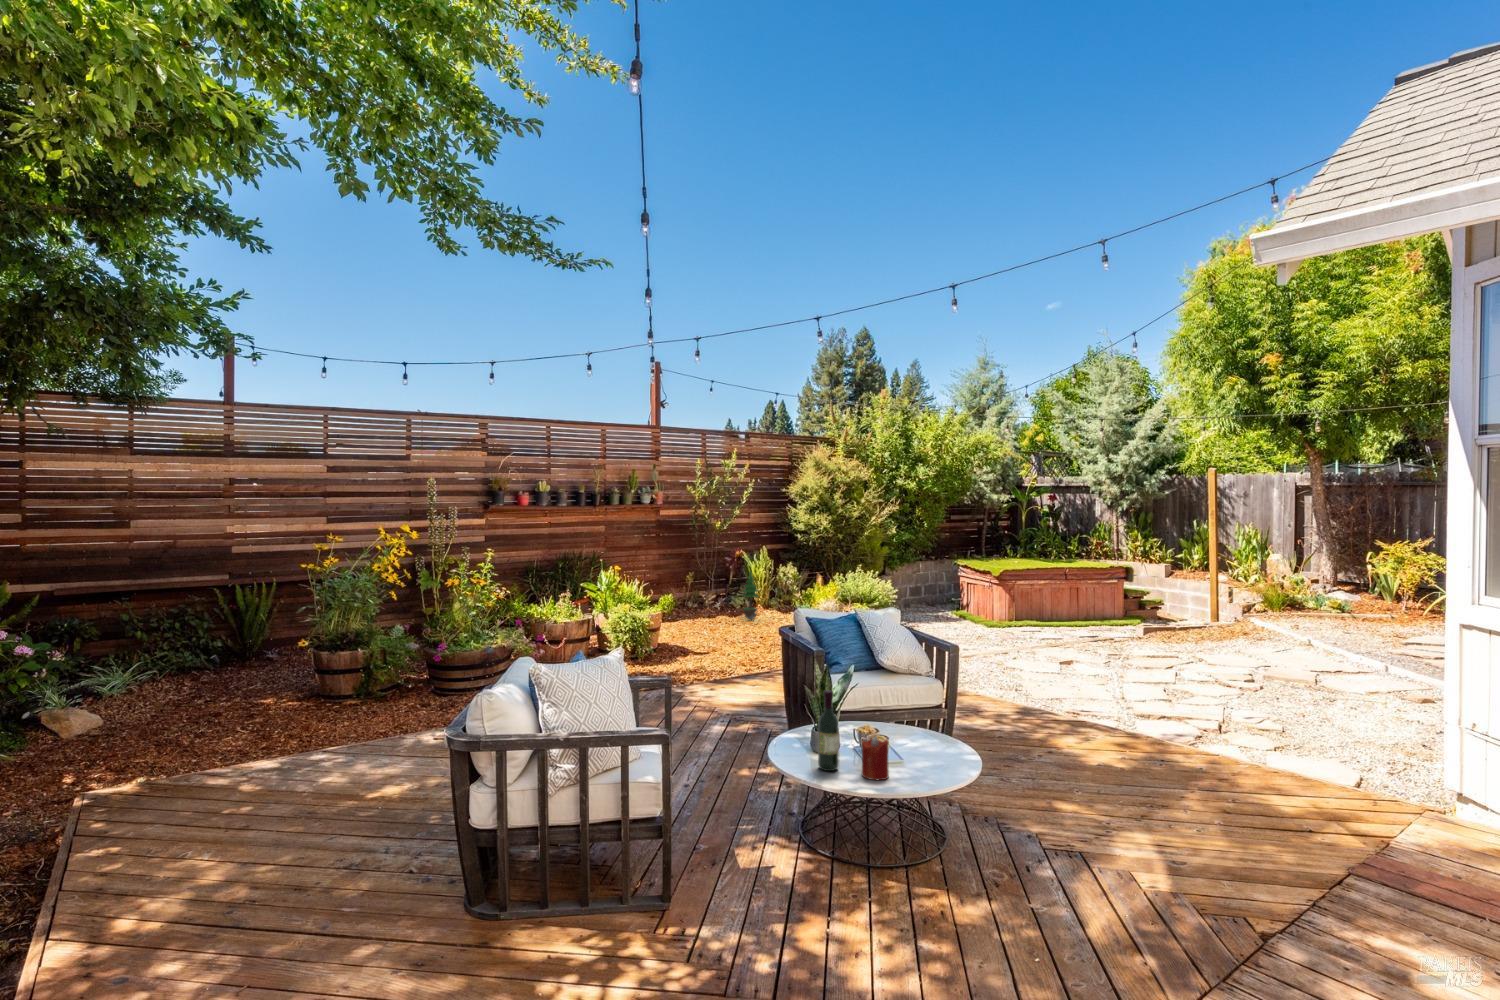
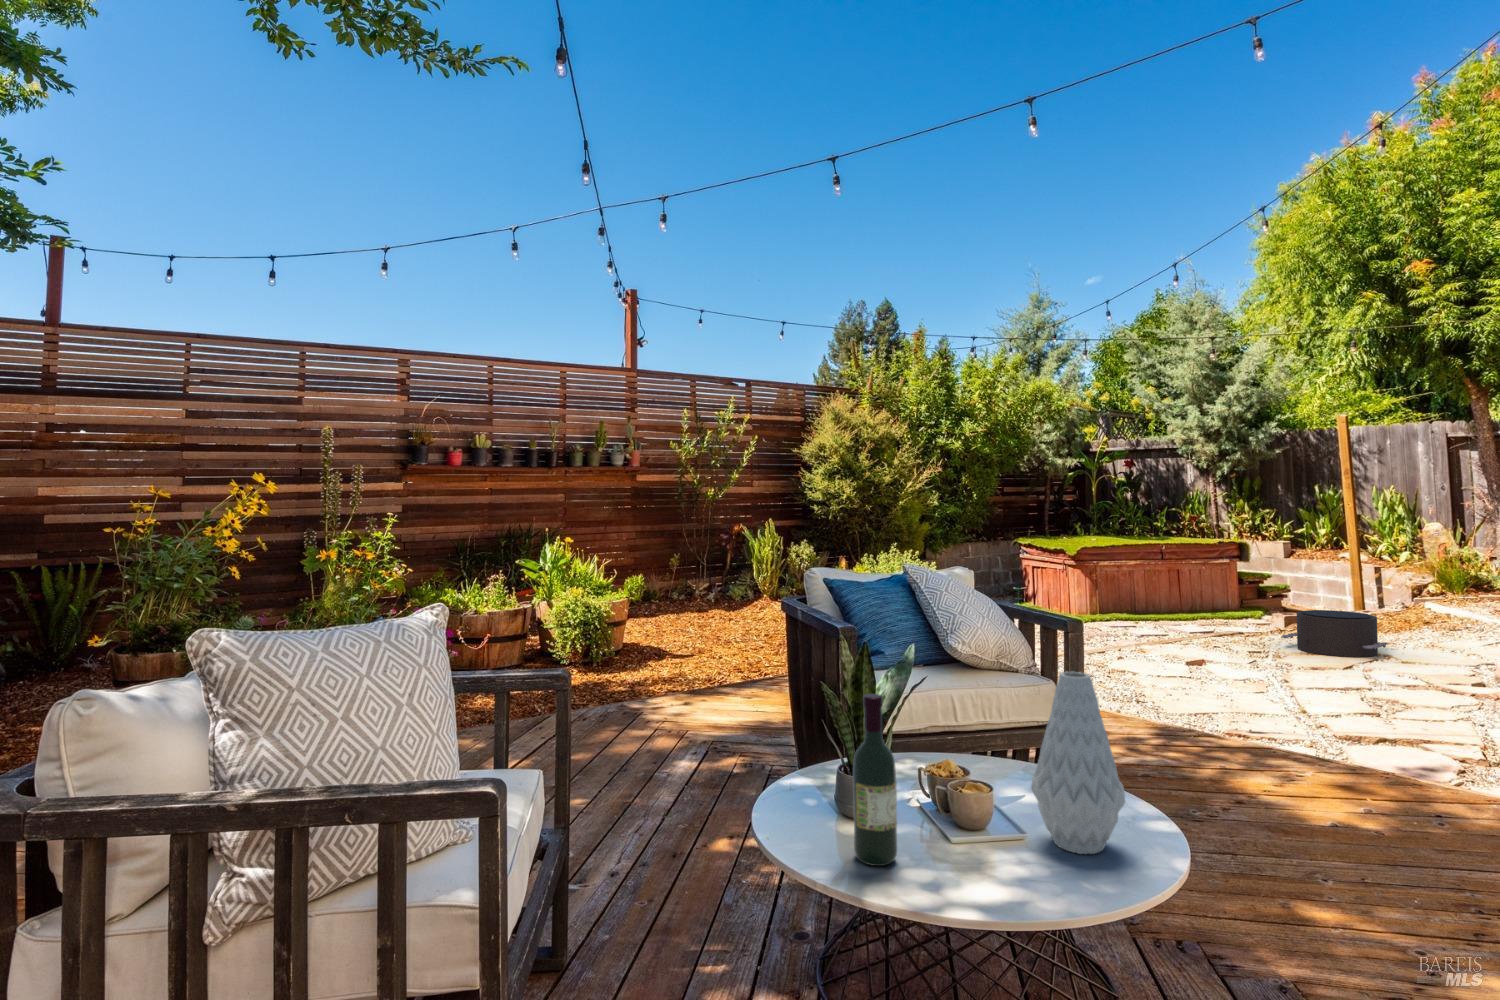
potted tree: present [743,571,759,620] -> none [743,549,767,616]
pouf: none [1132,628,1203,662] -> present [1281,610,1388,657]
vase: none [905,680,948,768] -> present [1031,672,1125,854]
candle: present [862,737,889,780] -> none [949,790,1009,890]

